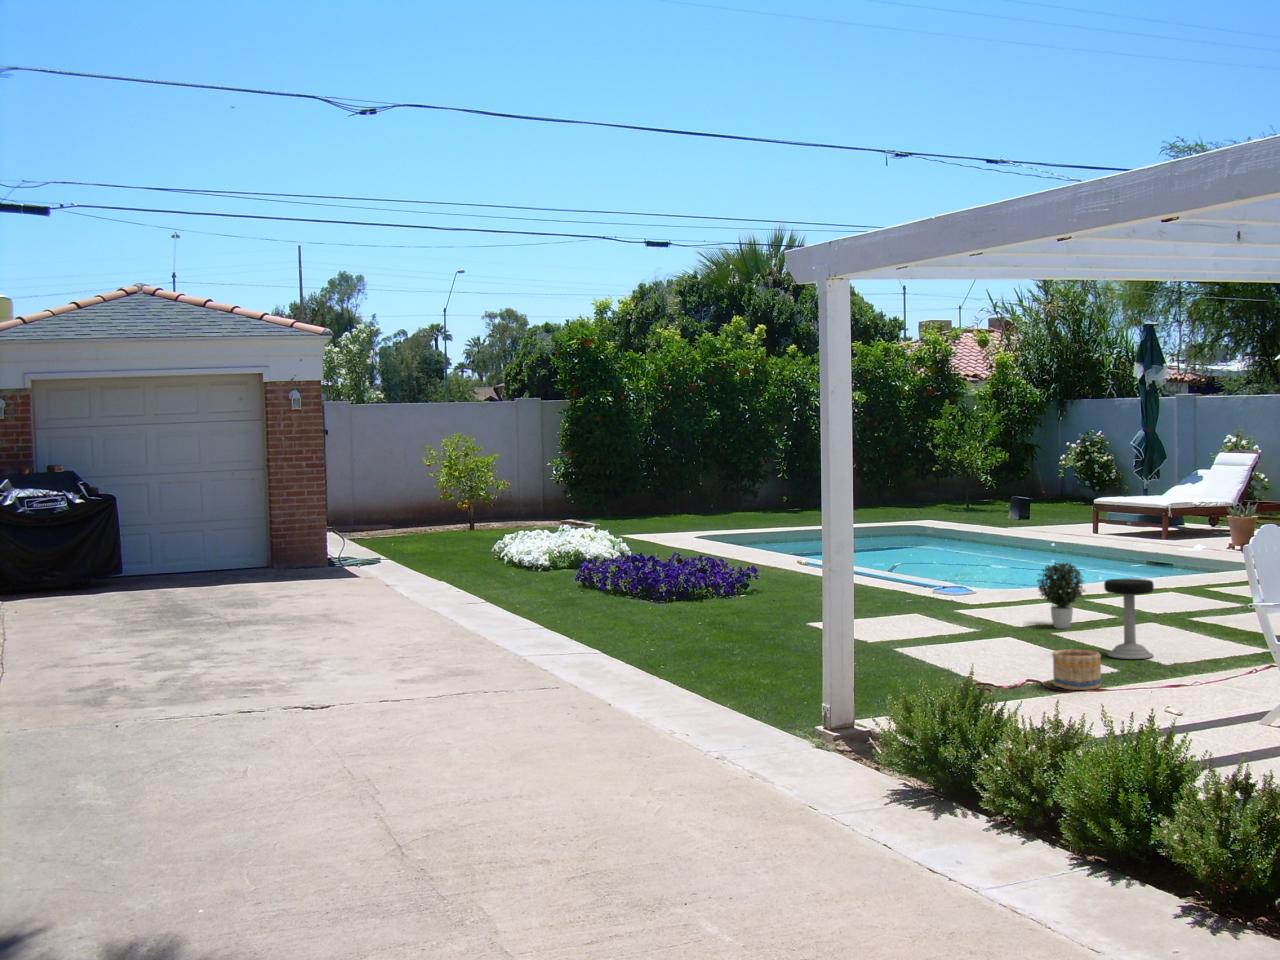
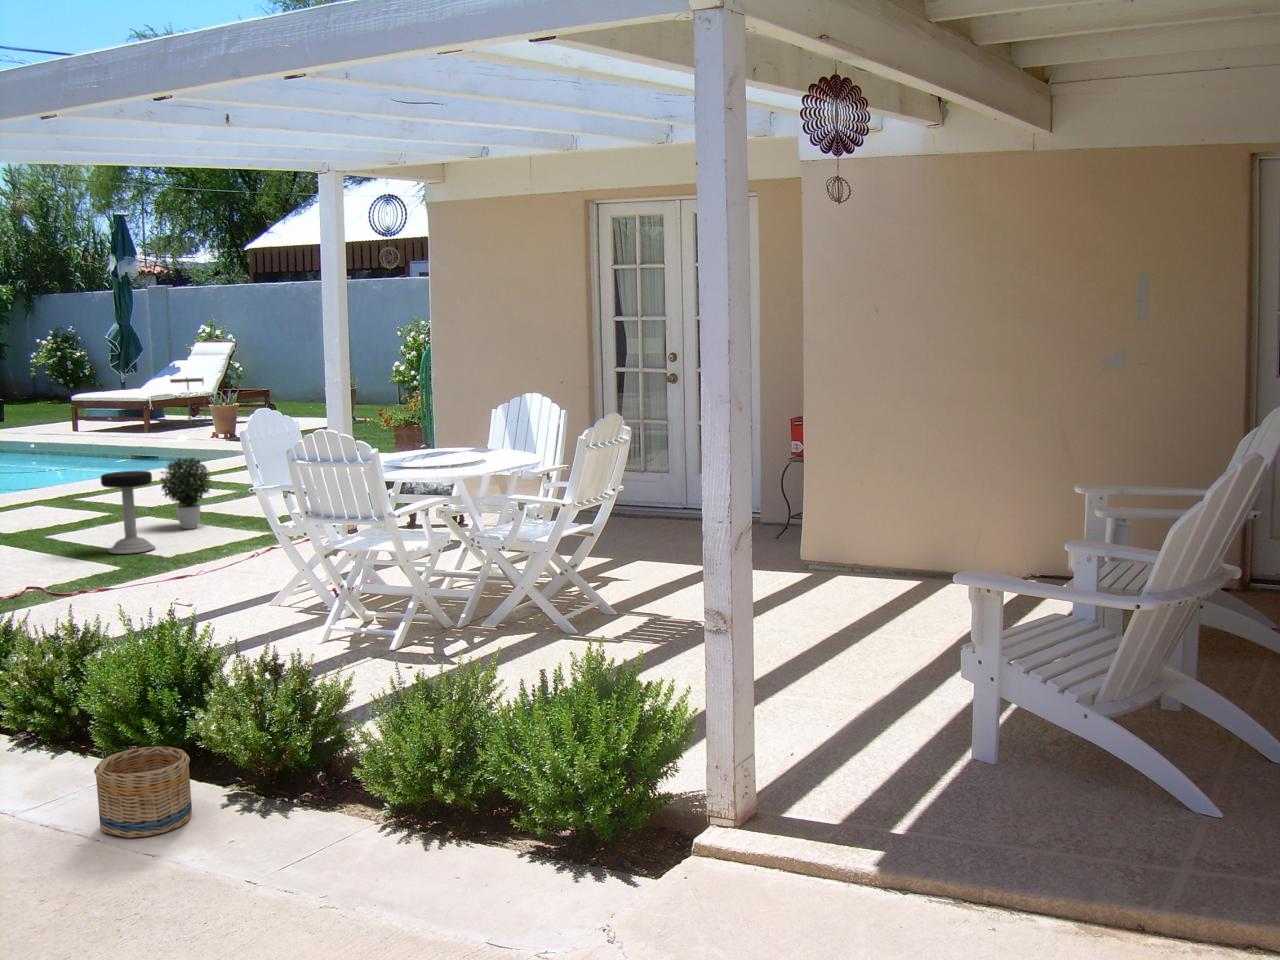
side table: none [1190,485,1226,536] -> present [170,378,206,427]
potted plant: present [1037,563,1085,629] -> present [160,458,212,529]
basket: present [1052,649,1101,690] -> present [94,746,192,838]

